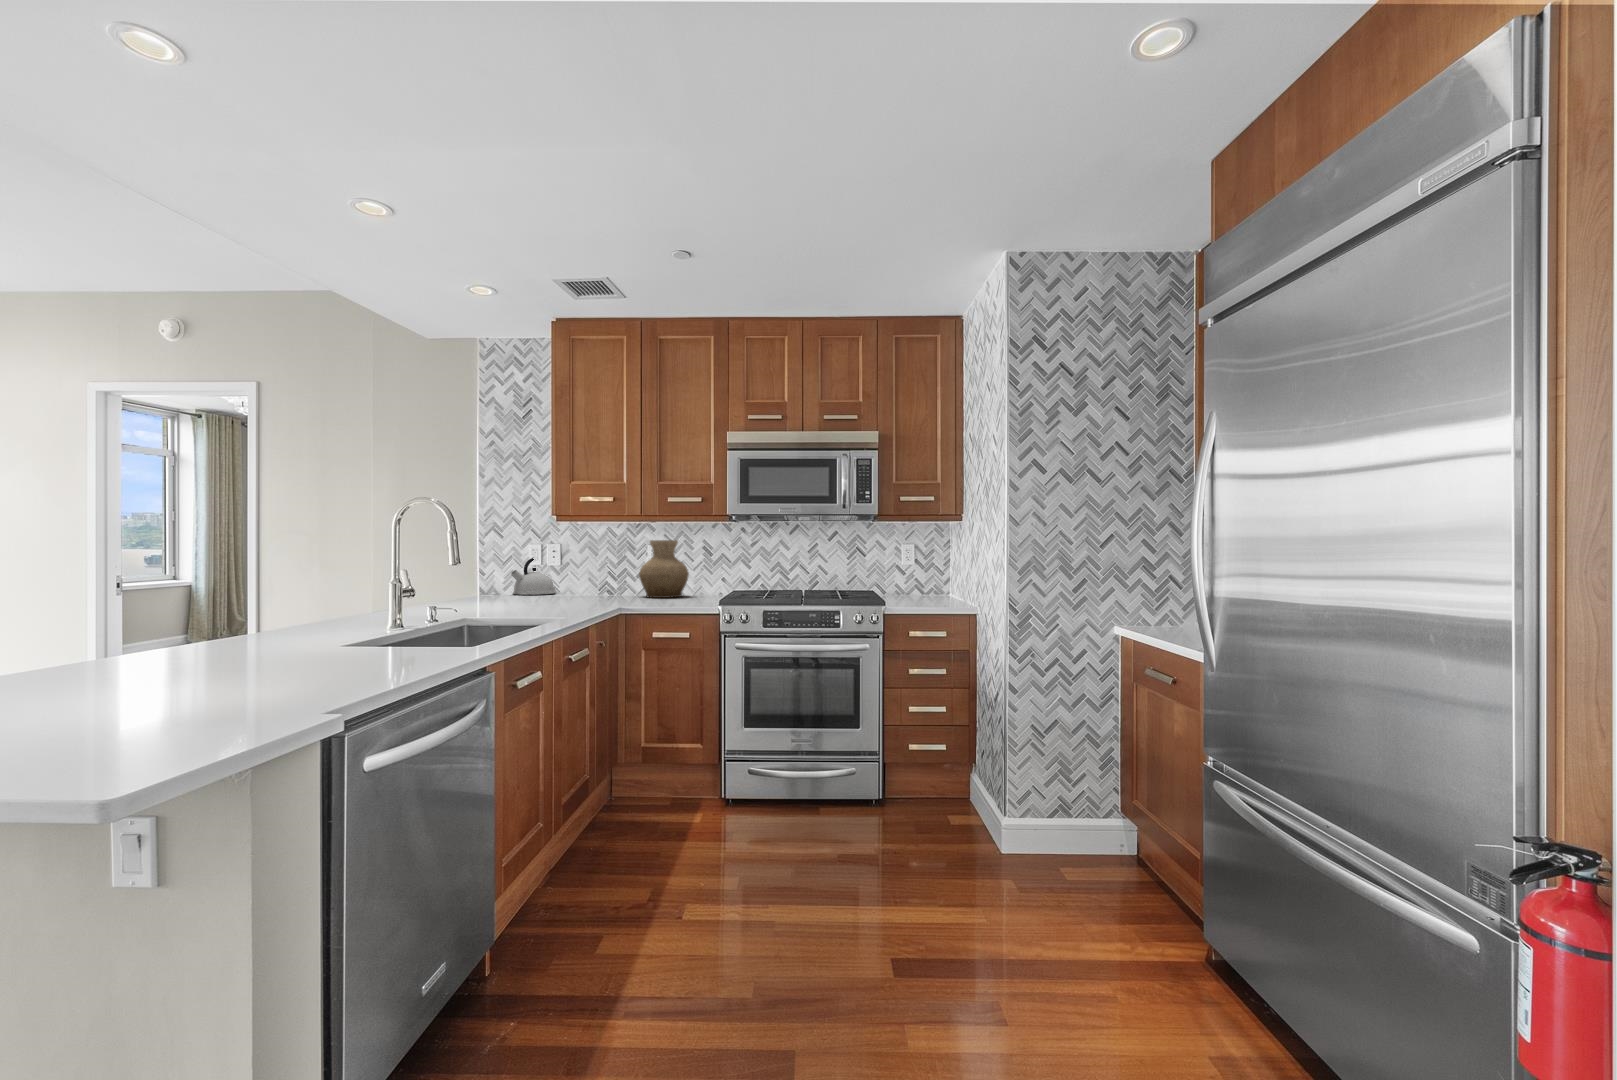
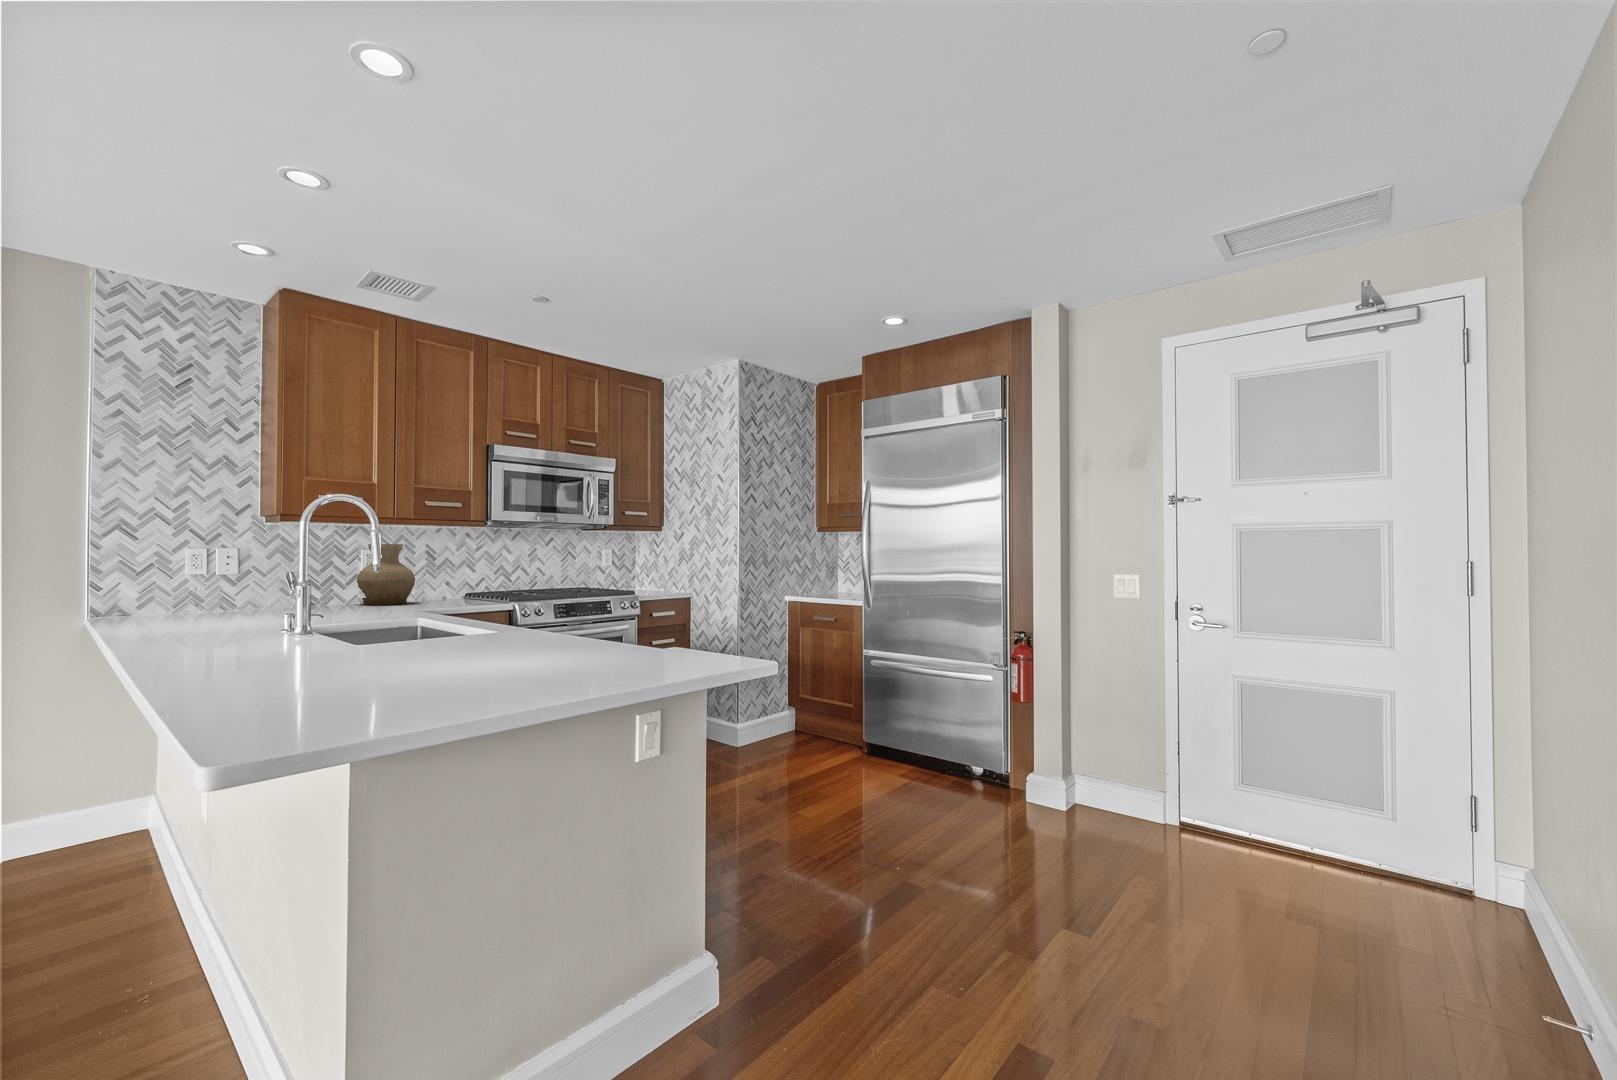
kettle: present [511,558,556,595] -> none [156,565,226,612]

